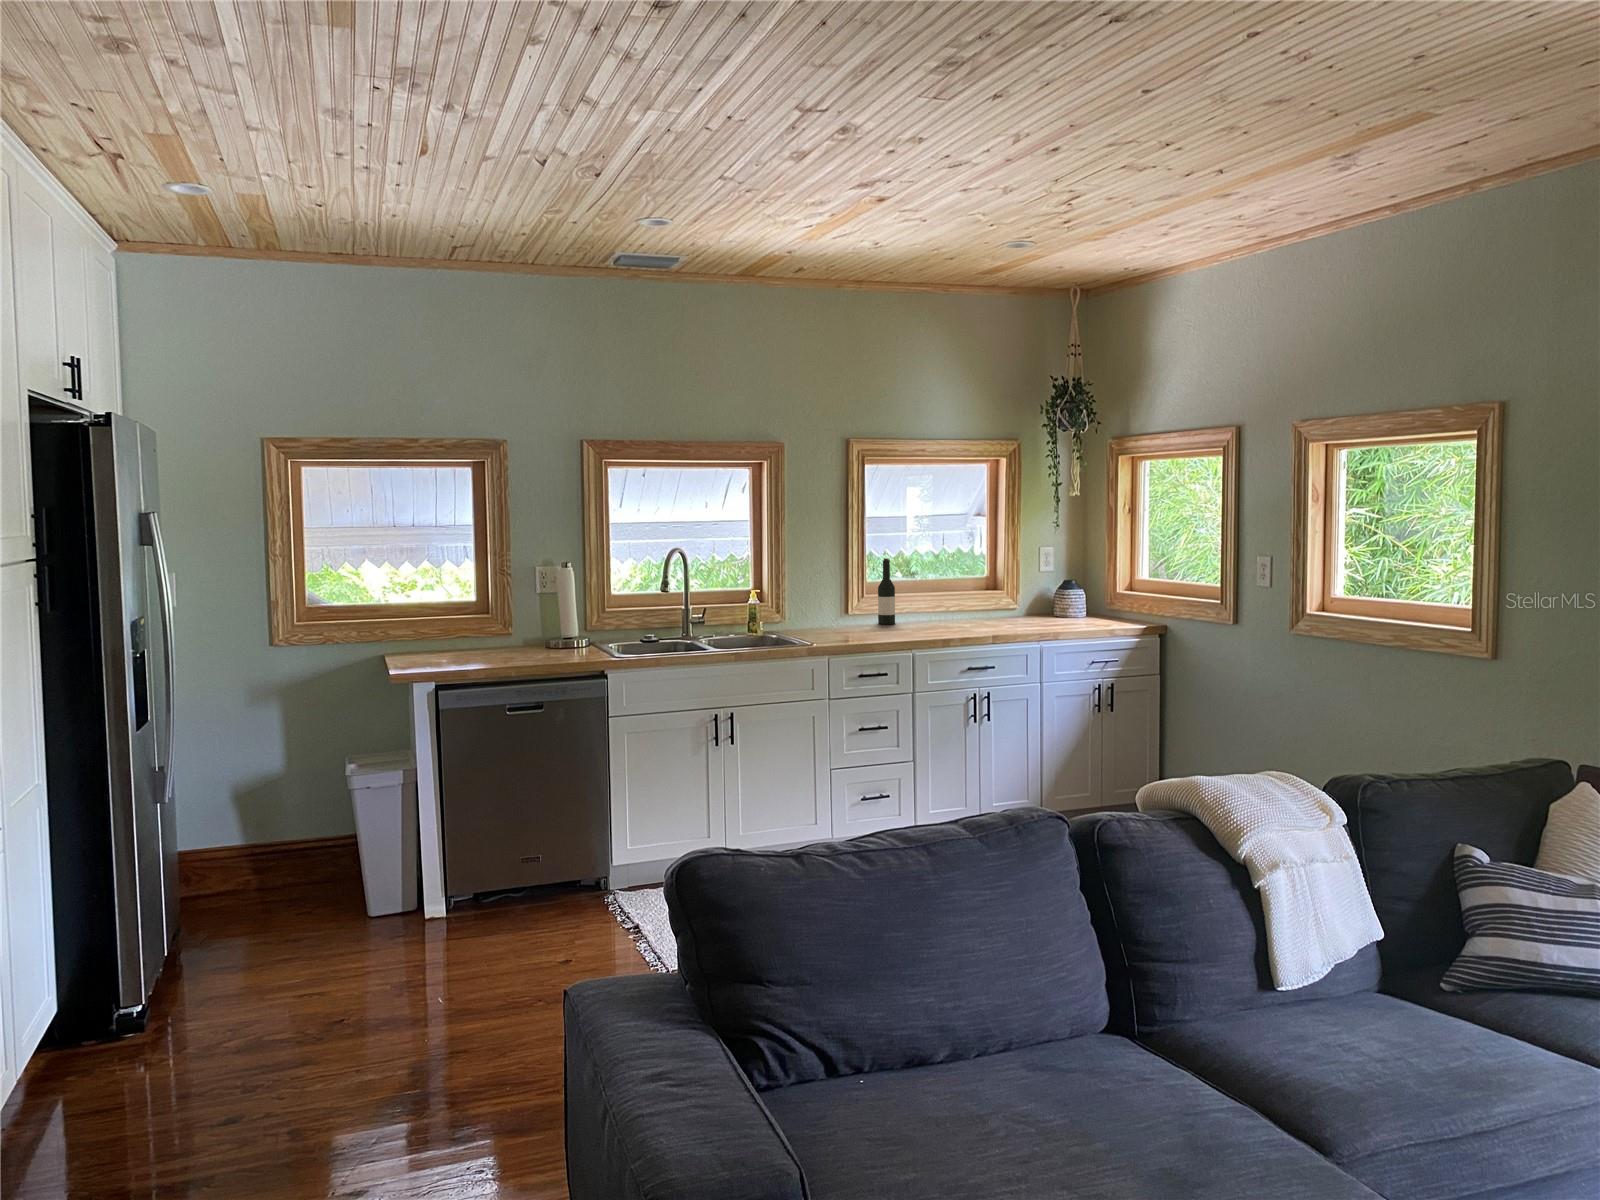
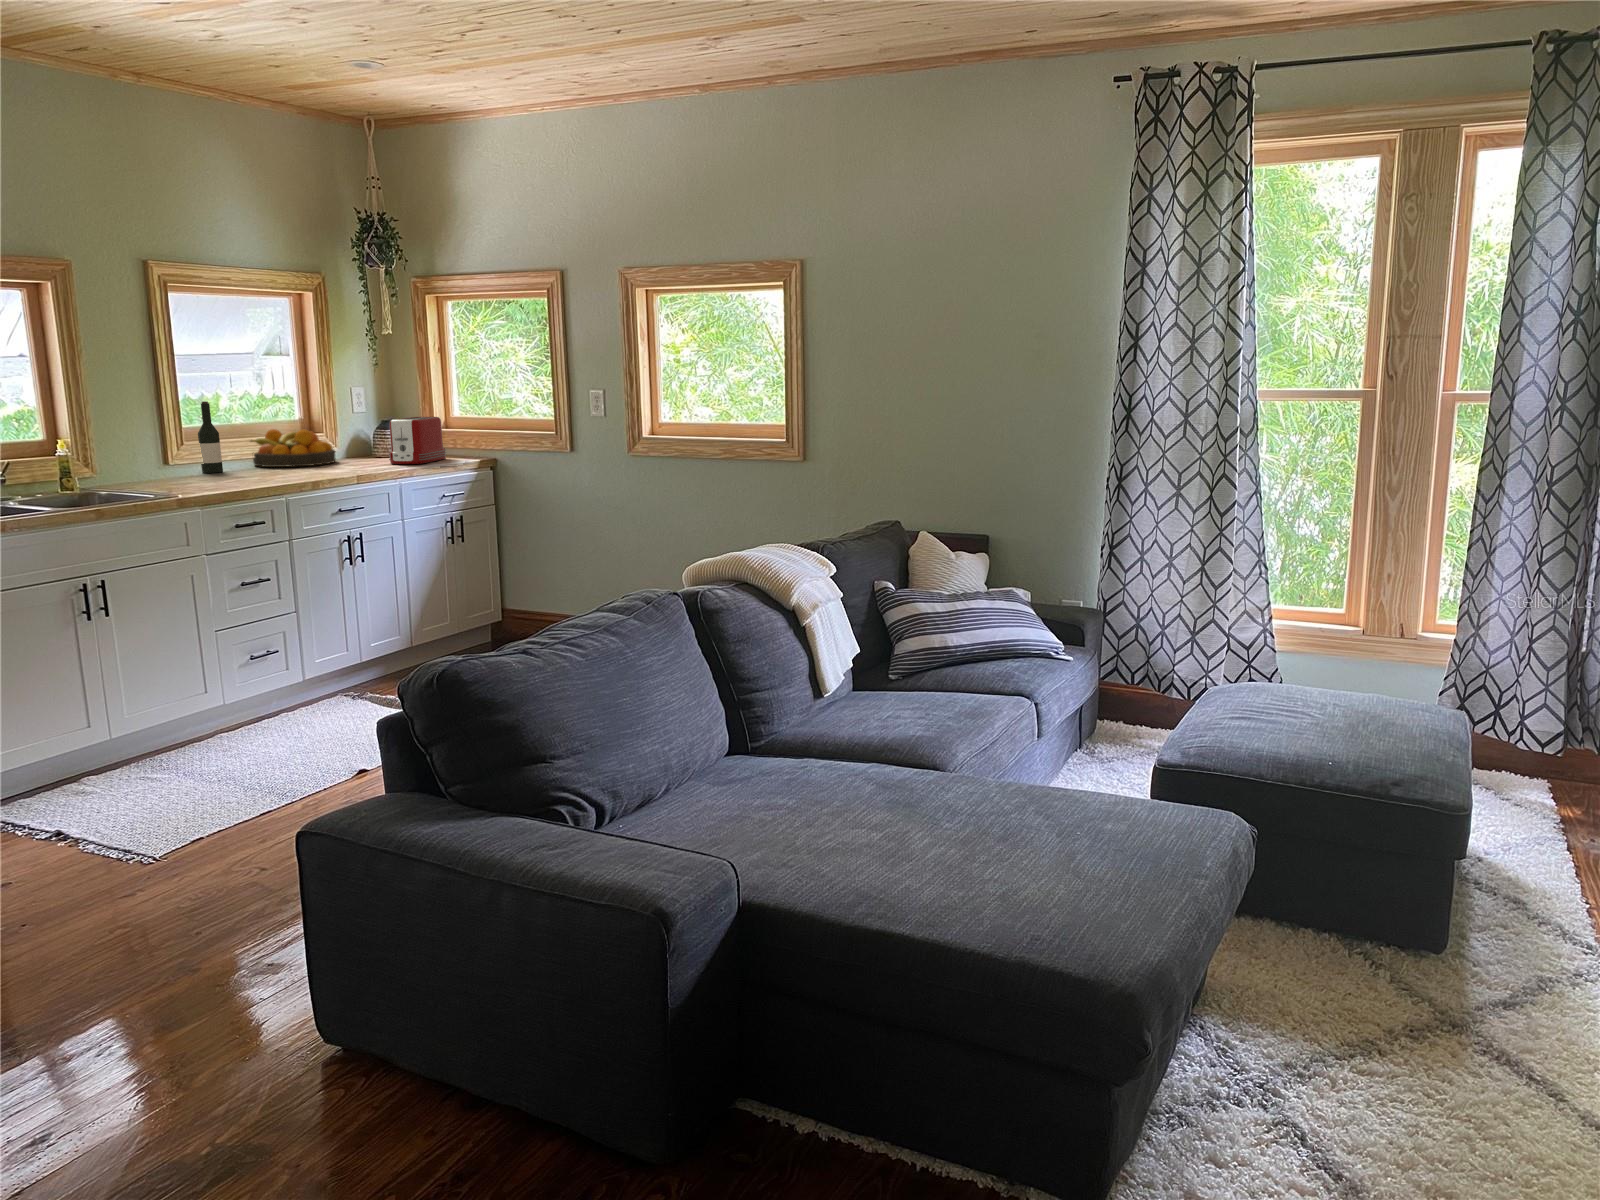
toaster: none [1046,580,1109,629] -> present [389,417,446,464]
fruit bowl: none [927,586,1004,623] -> present [251,429,336,467]

